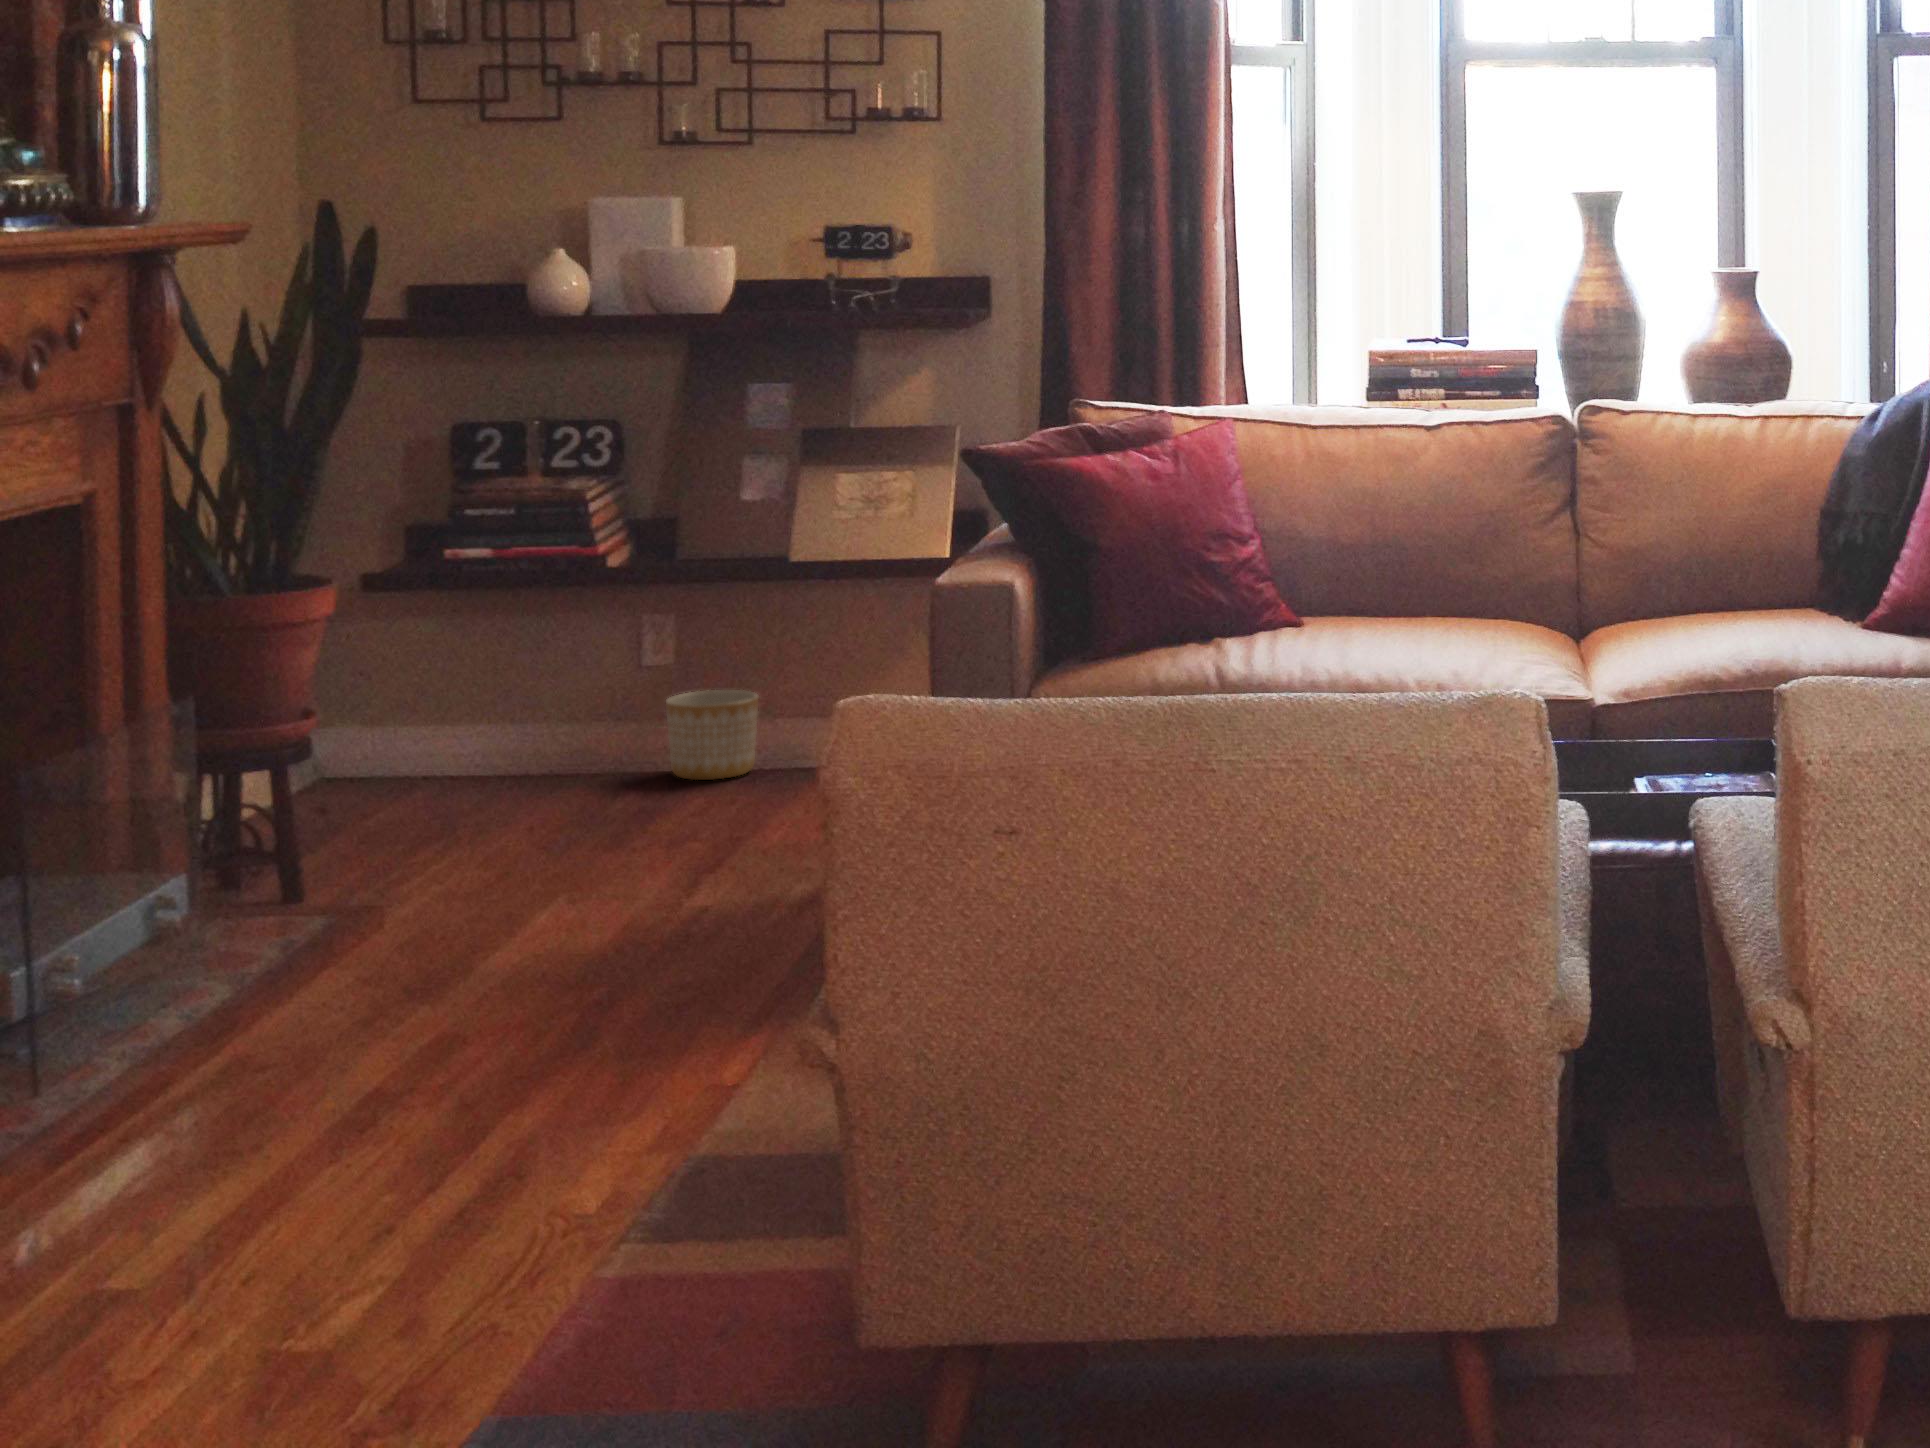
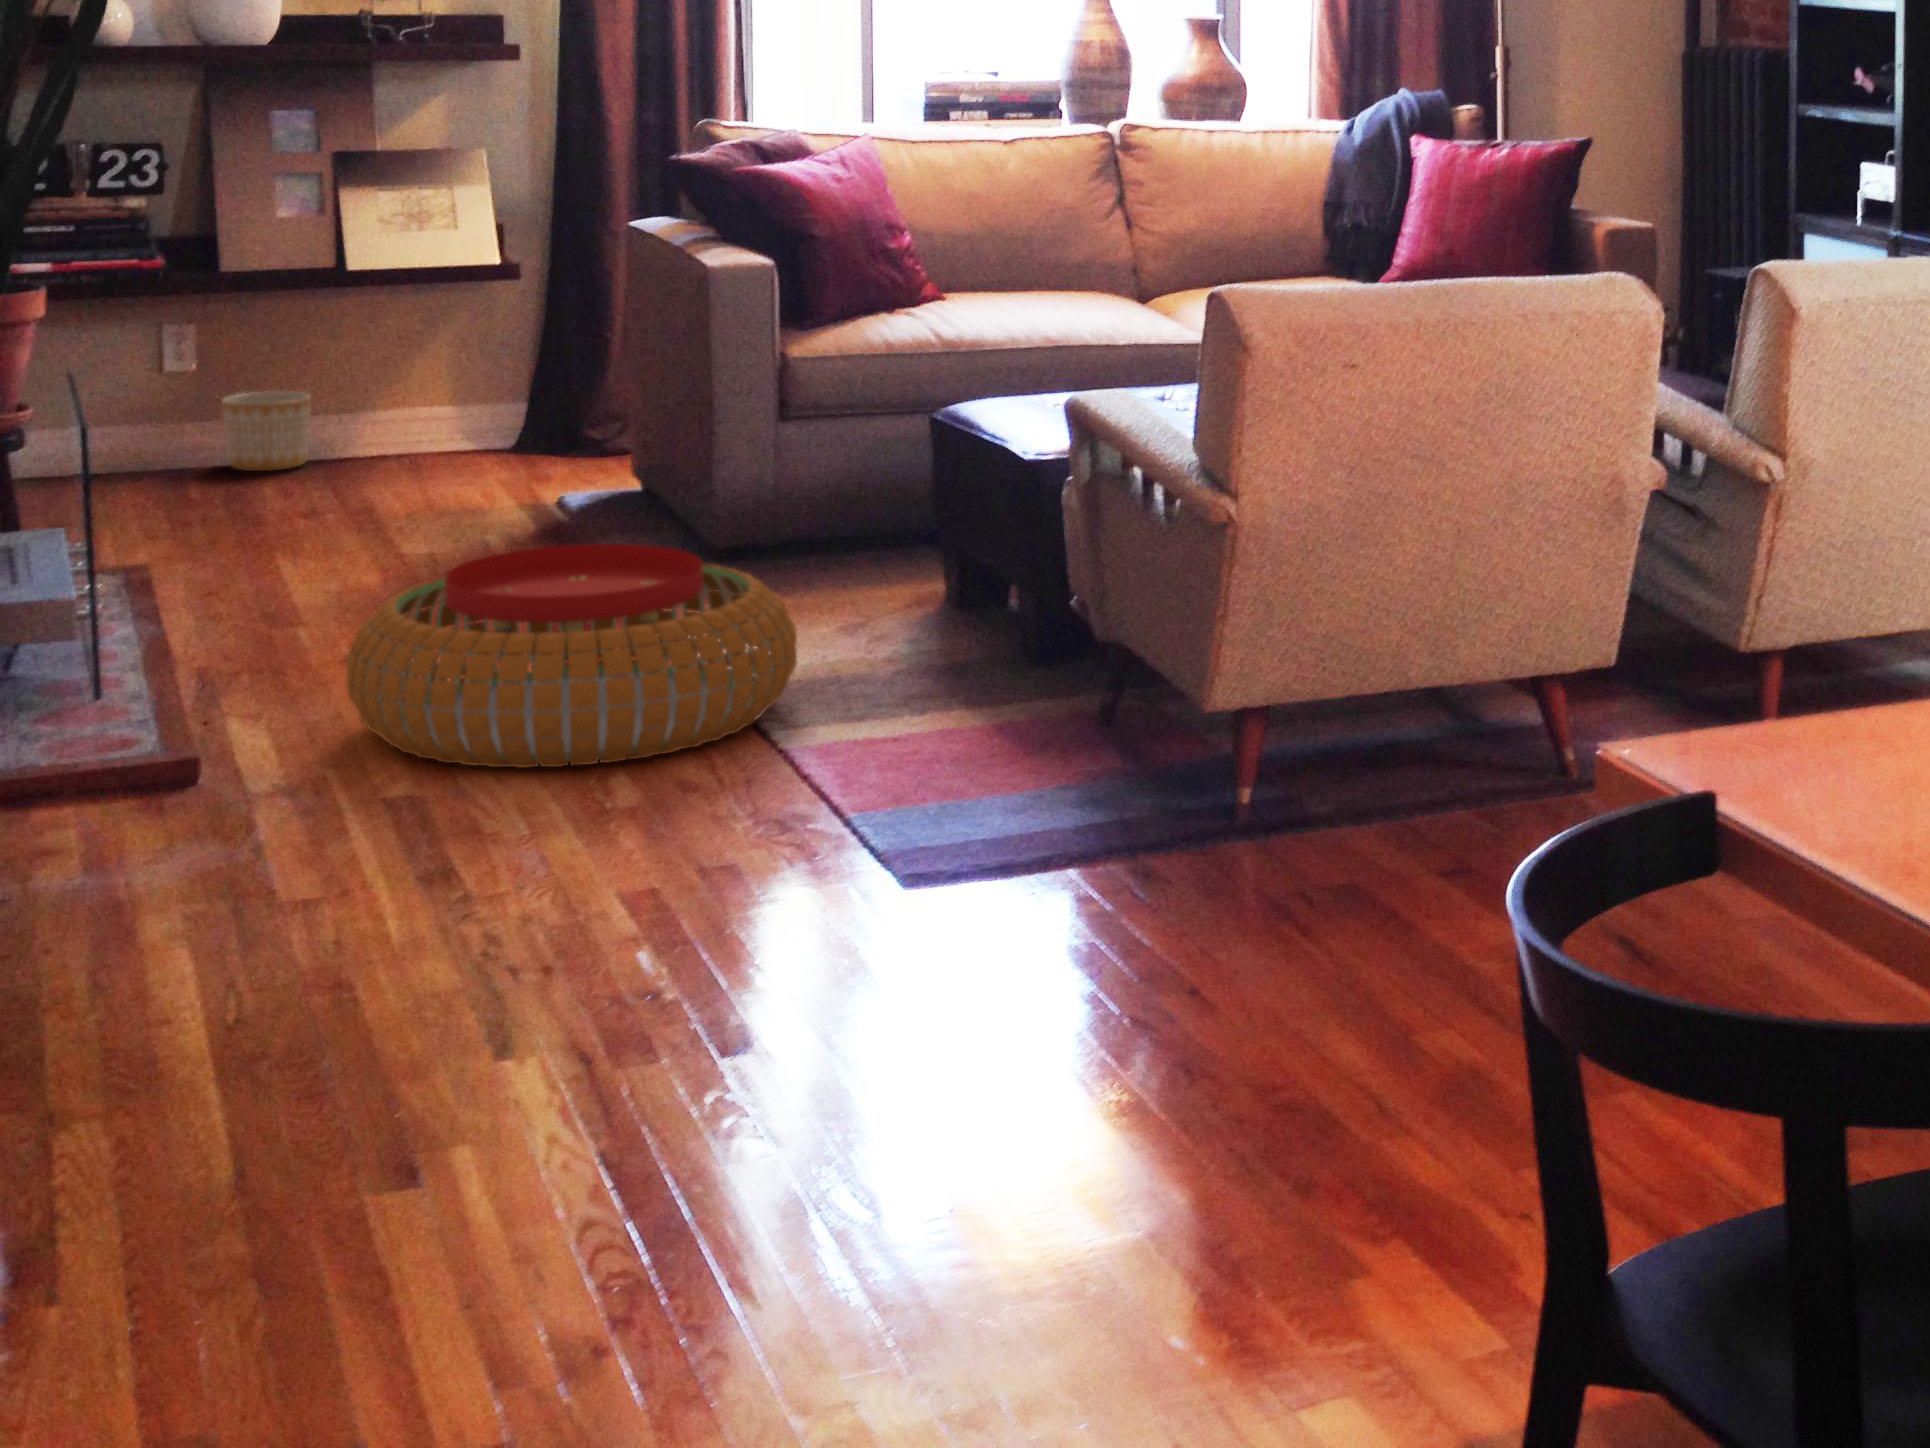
pouf: none [143,955,737,1278] -> present [346,544,797,768]

